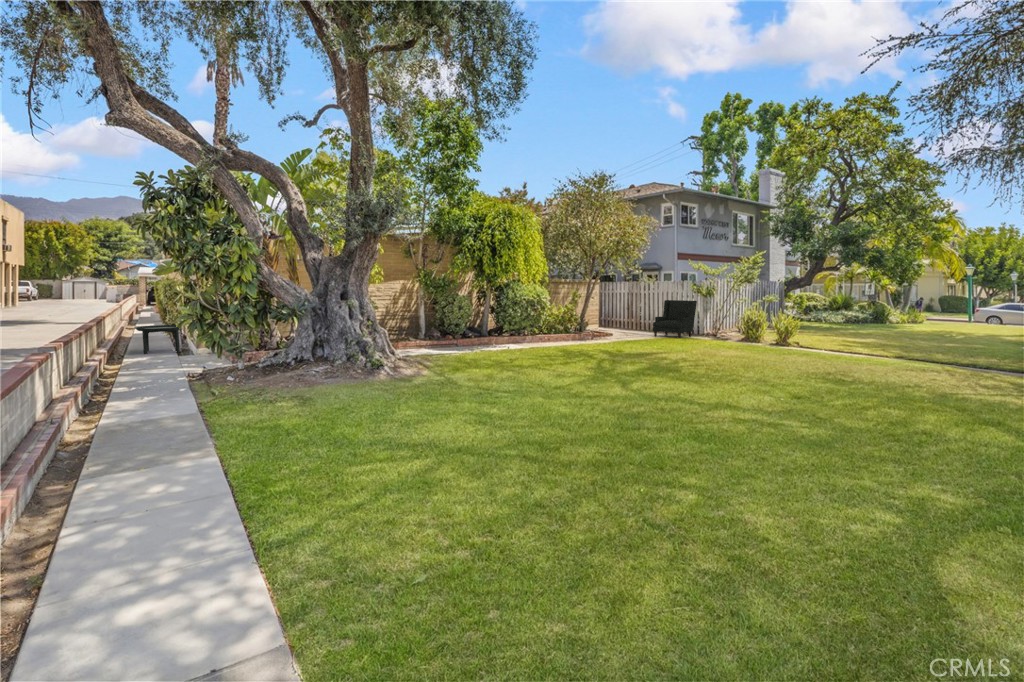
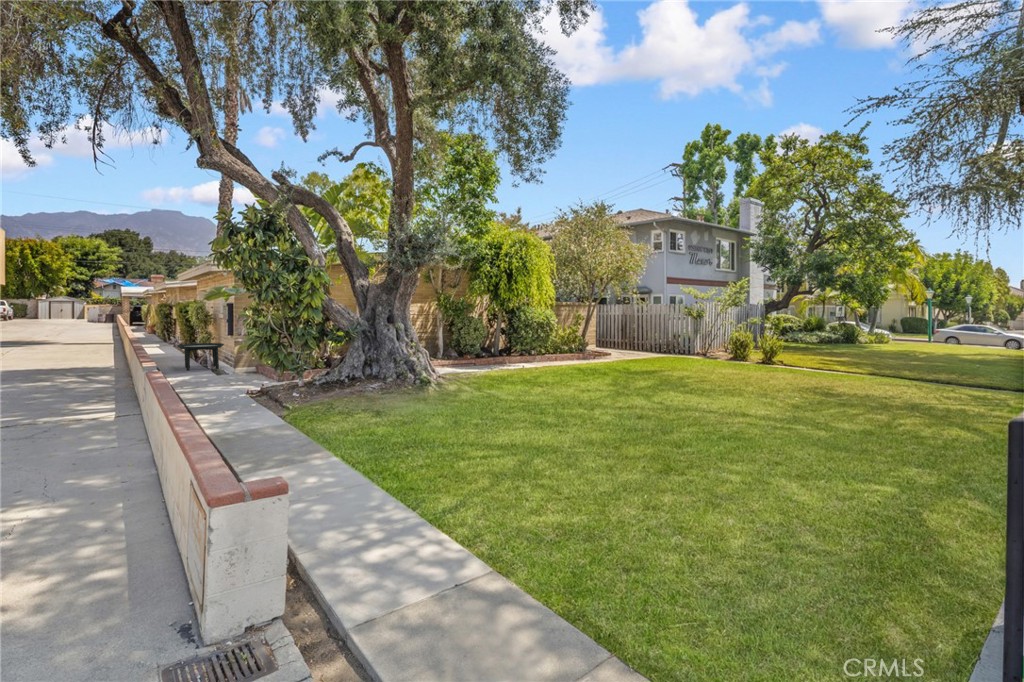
chair: present [653,300,697,338] -> none [650,321,690,357]

